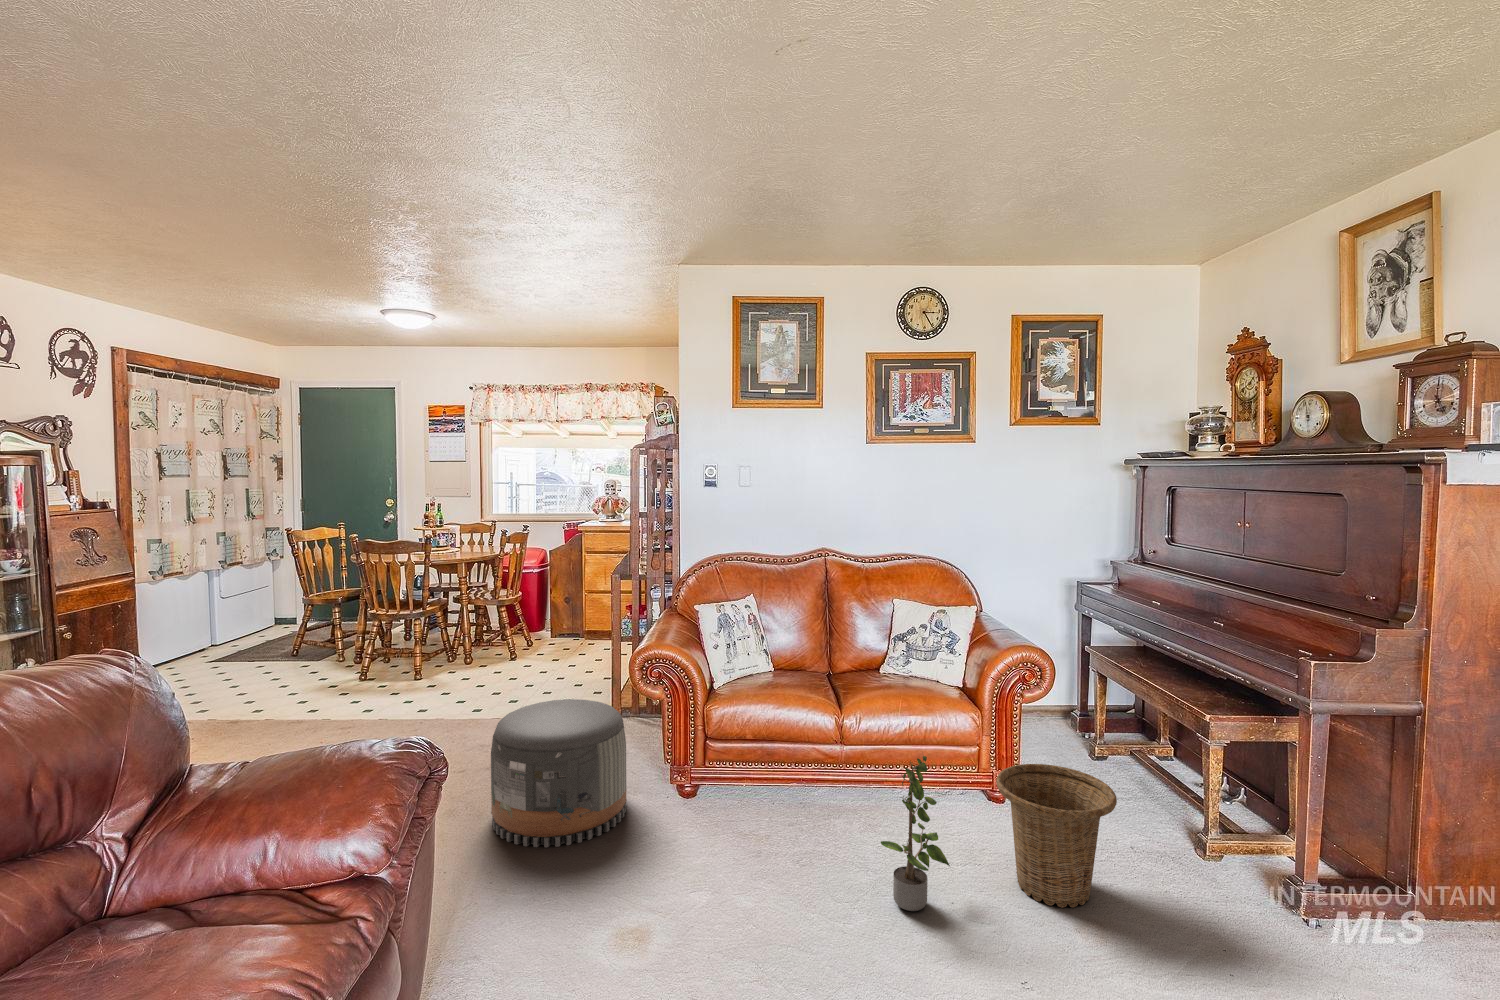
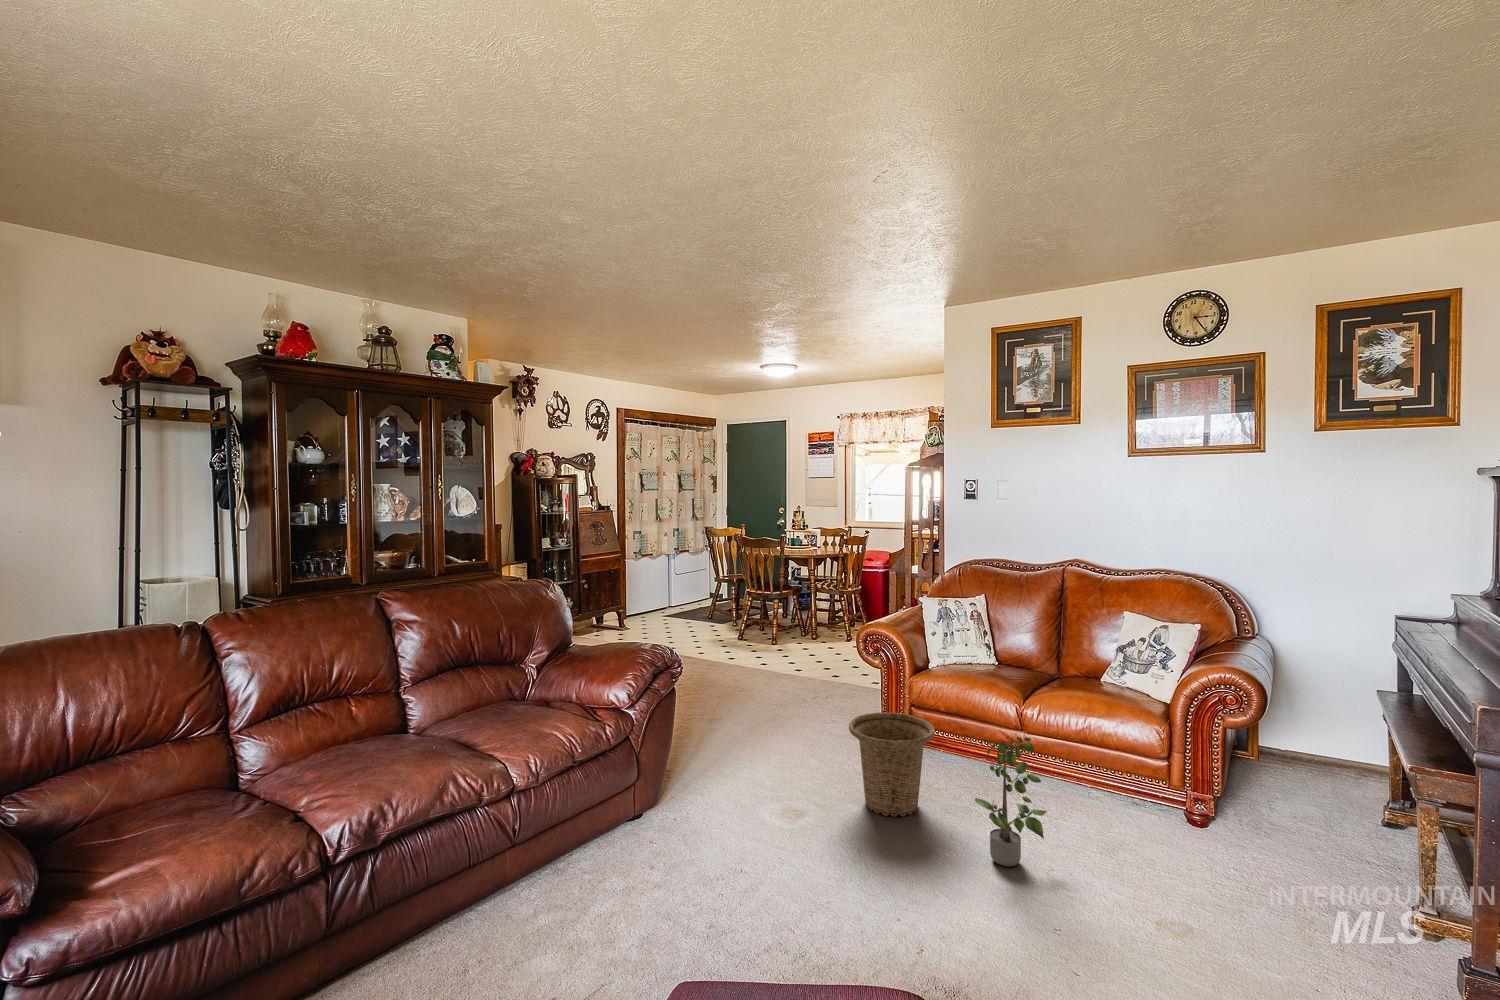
pouf: present [491,699,627,847] -> none [751,656,847,758]
basket: present [996,764,1117,908] -> present [849,713,935,817]

